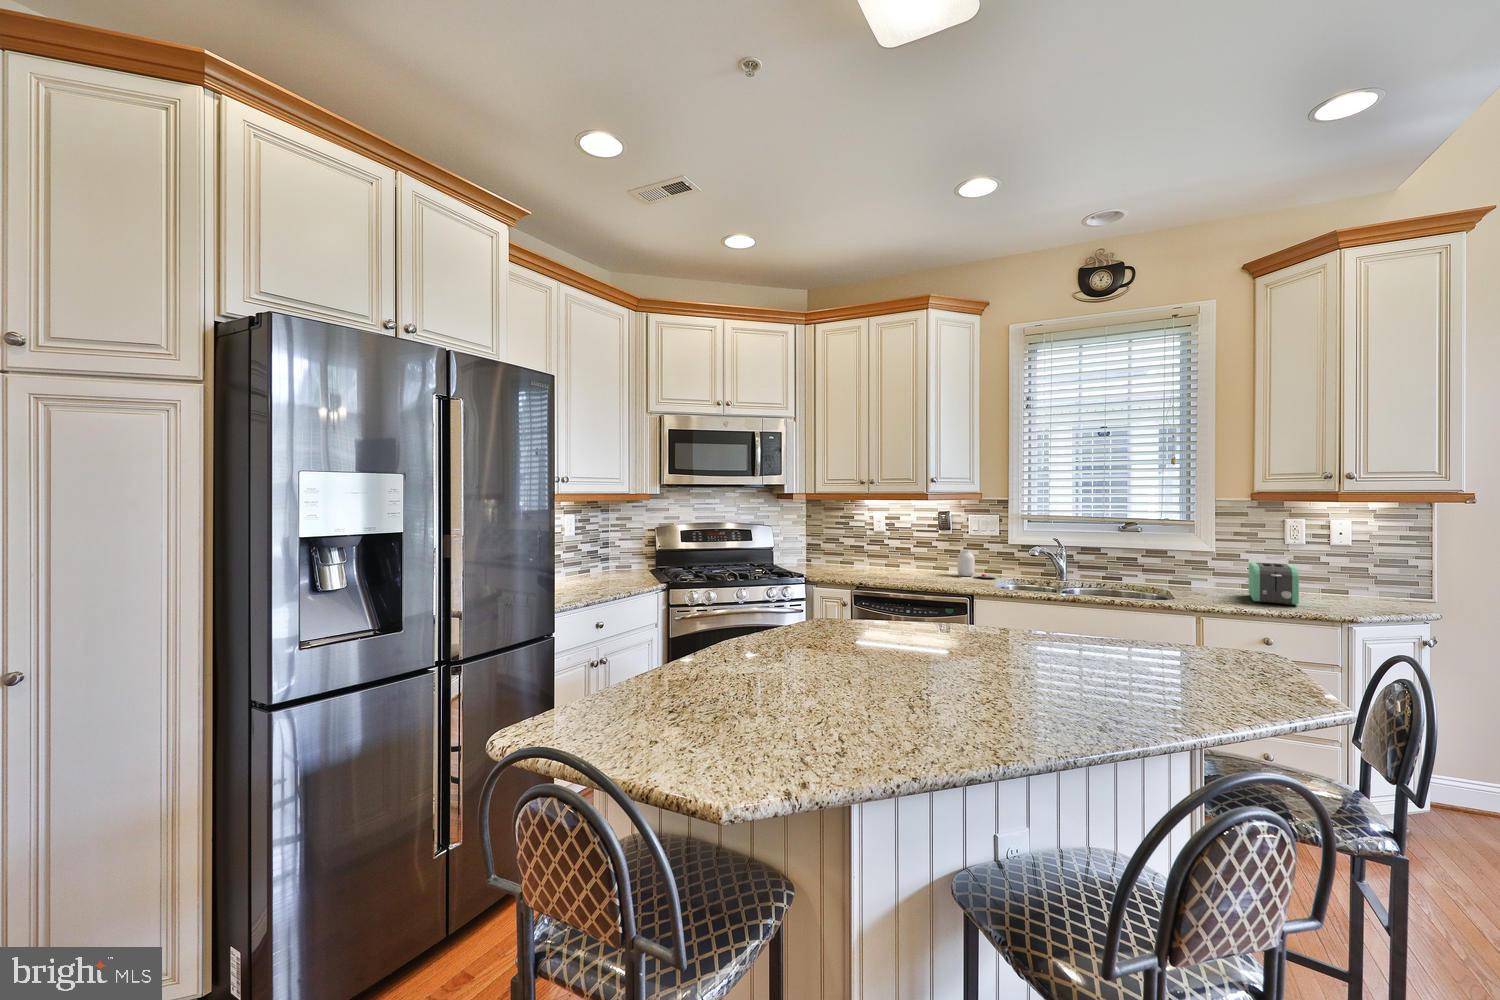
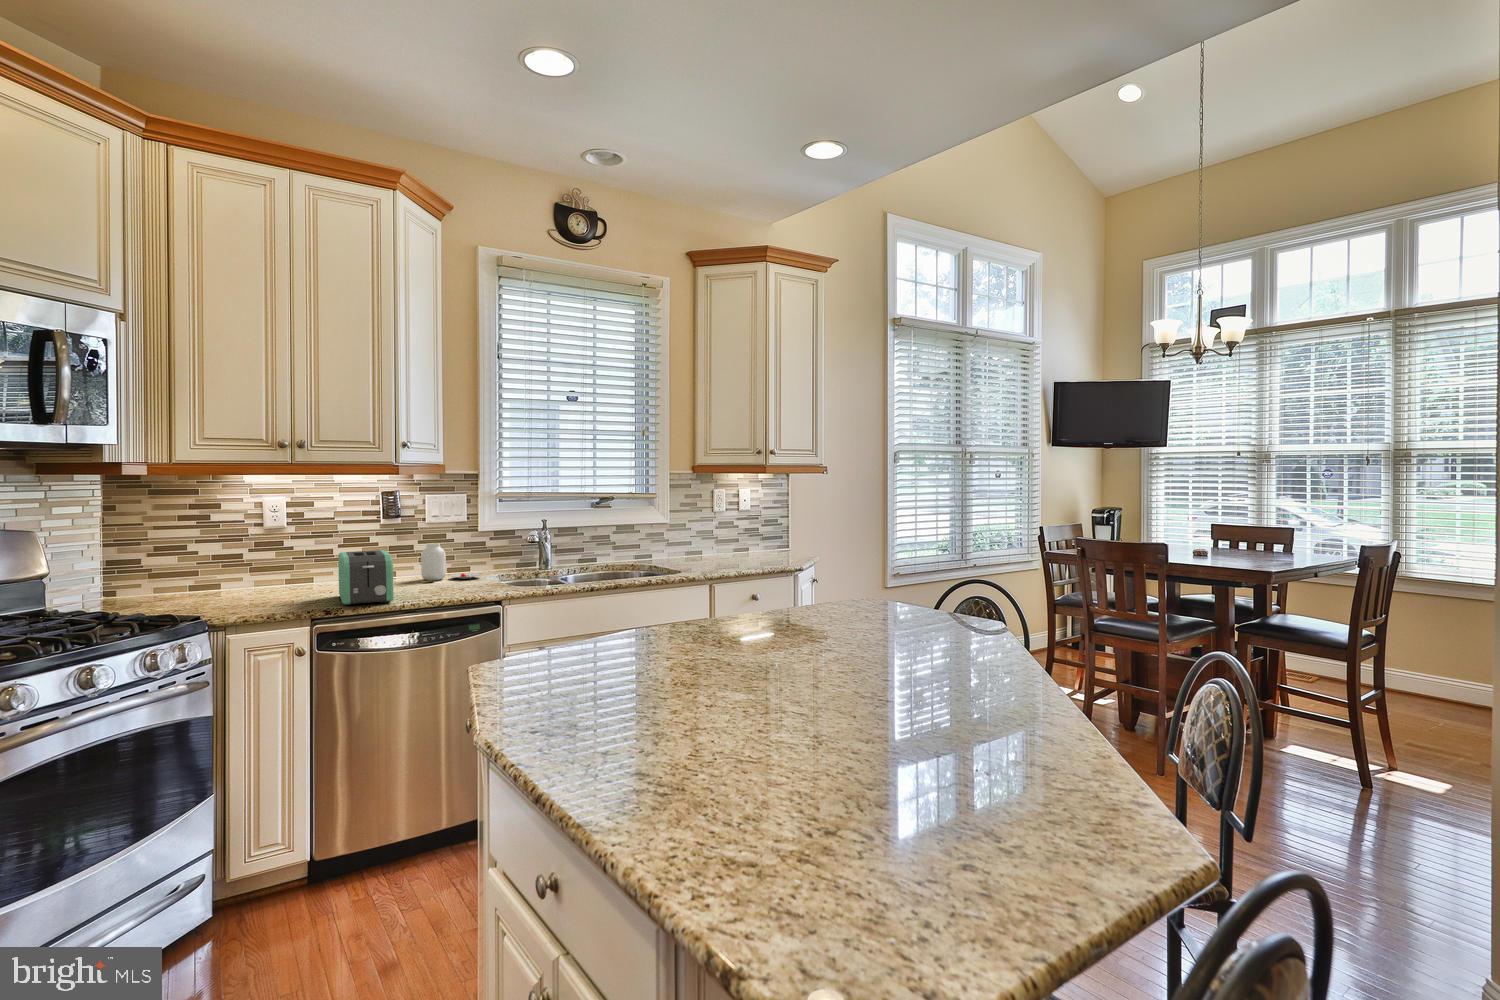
toaster: present [1249,562,1299,605] -> present [338,550,394,605]

